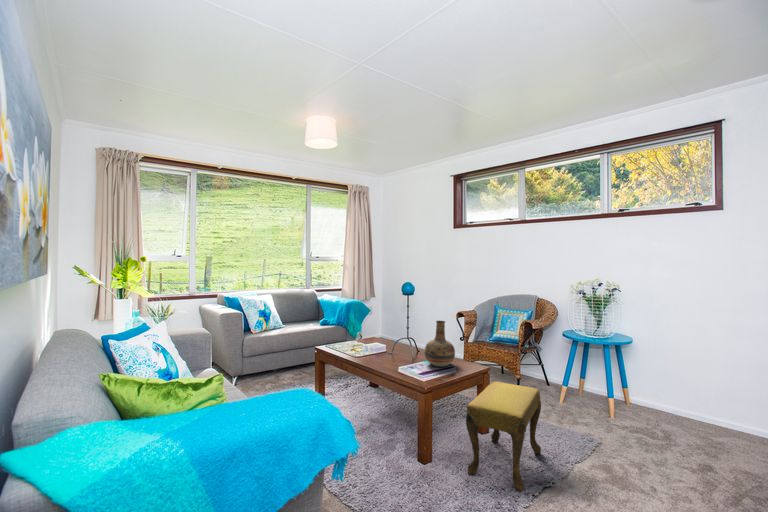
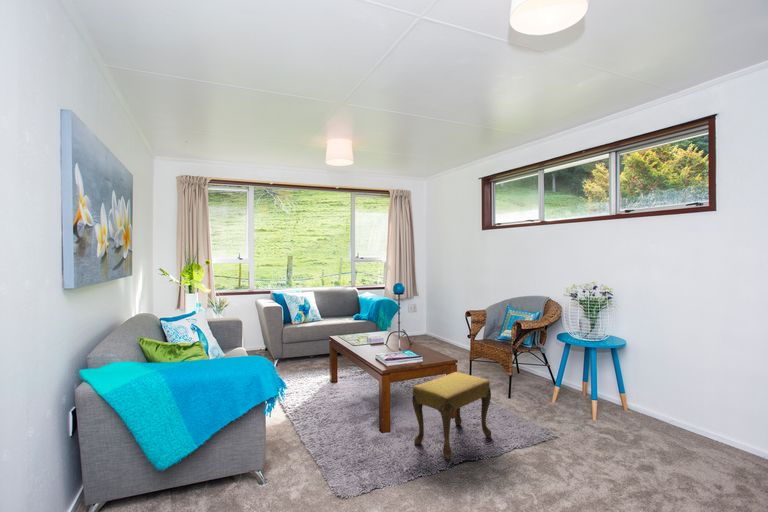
vase: present [425,321,455,367] -> none [403,317,430,357]

